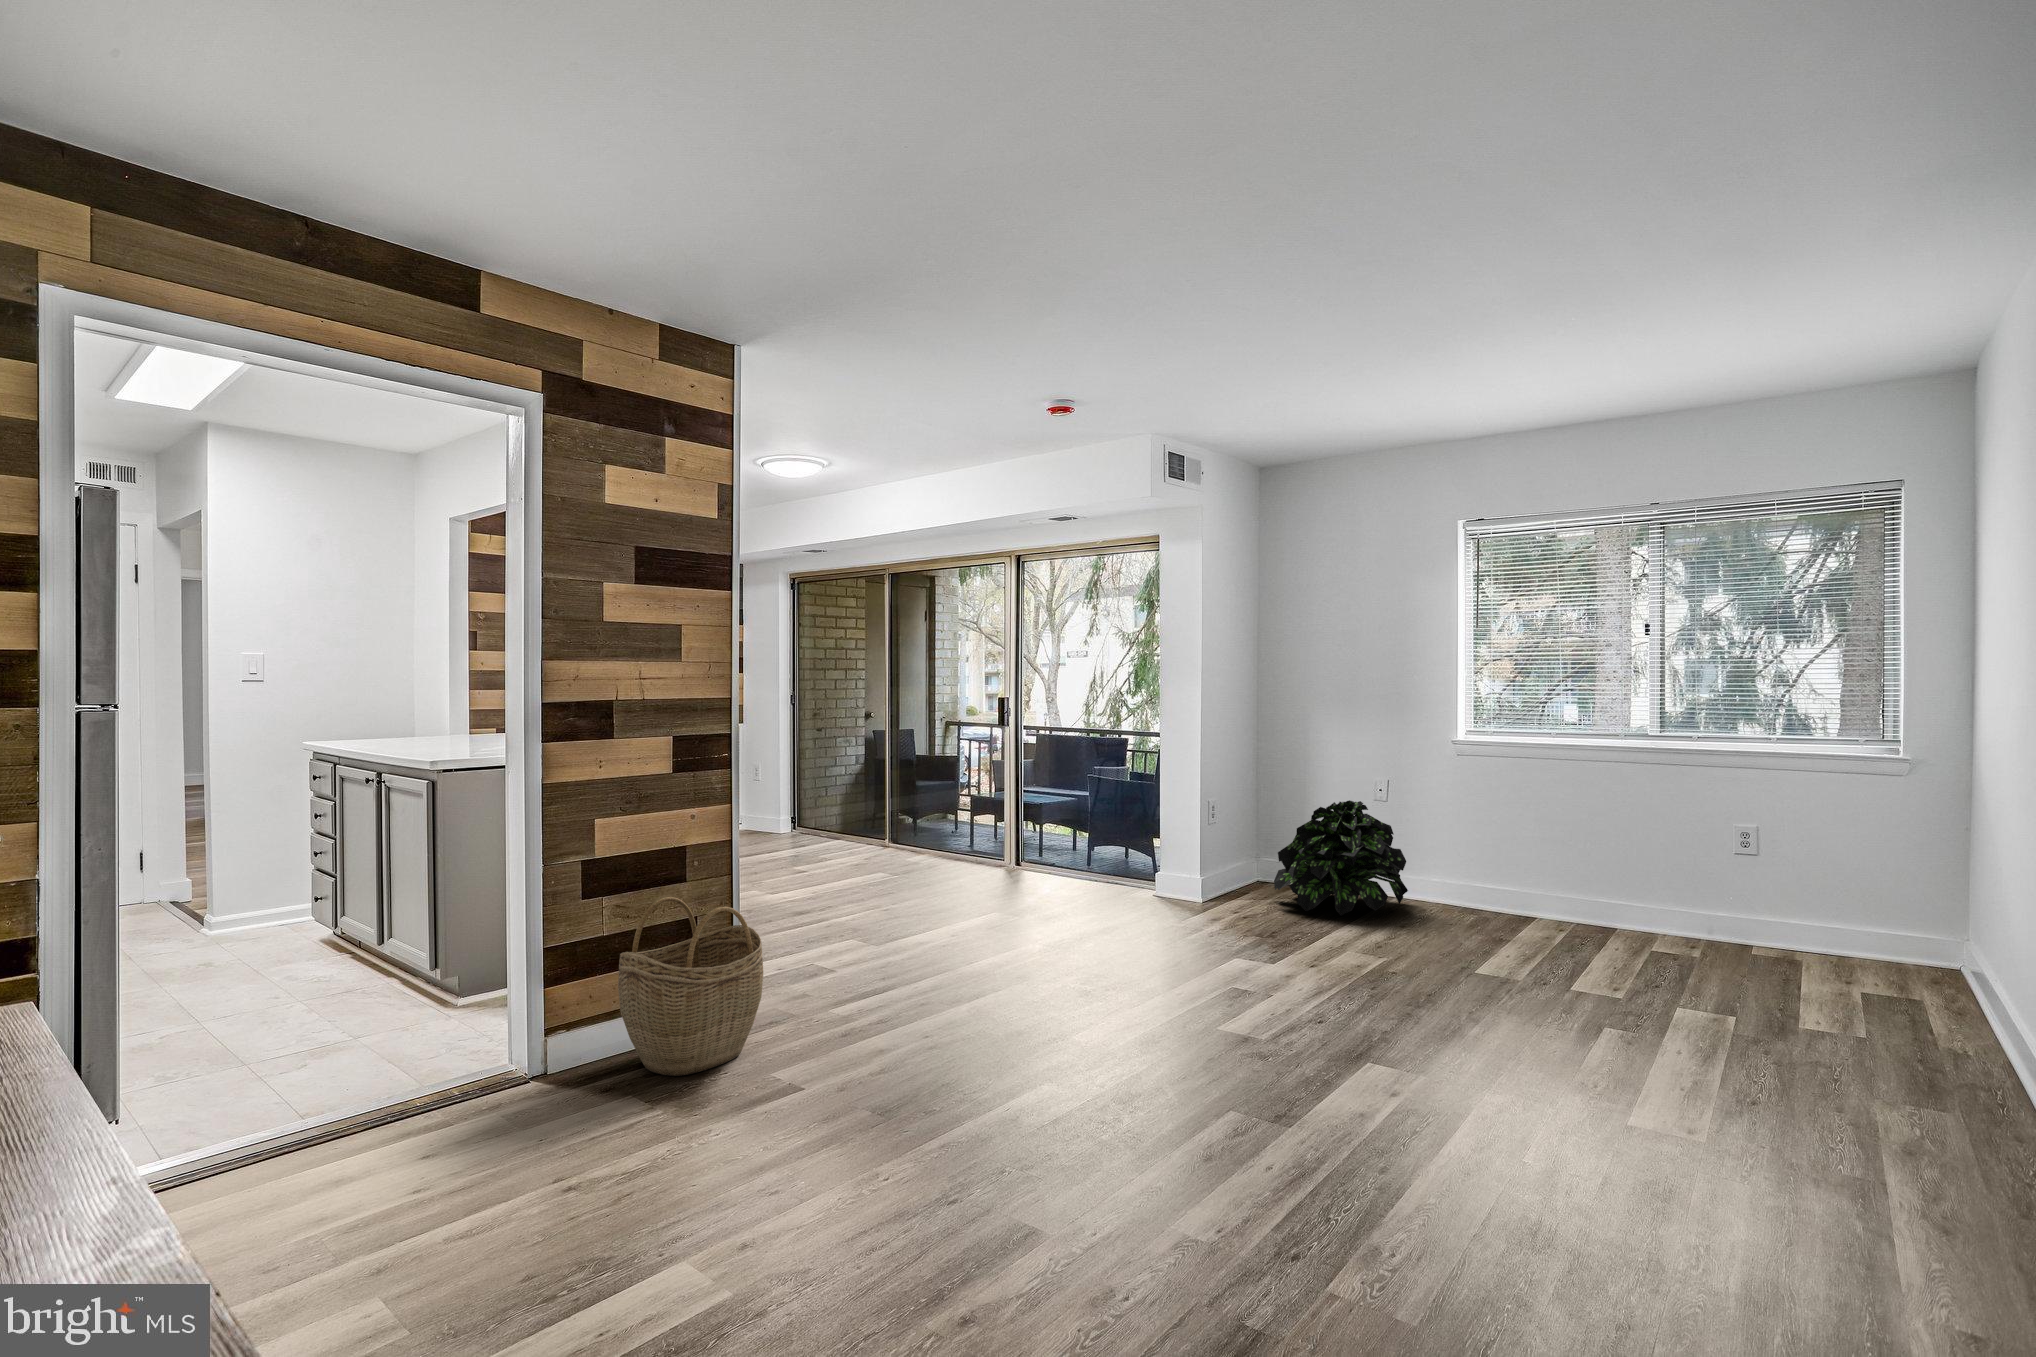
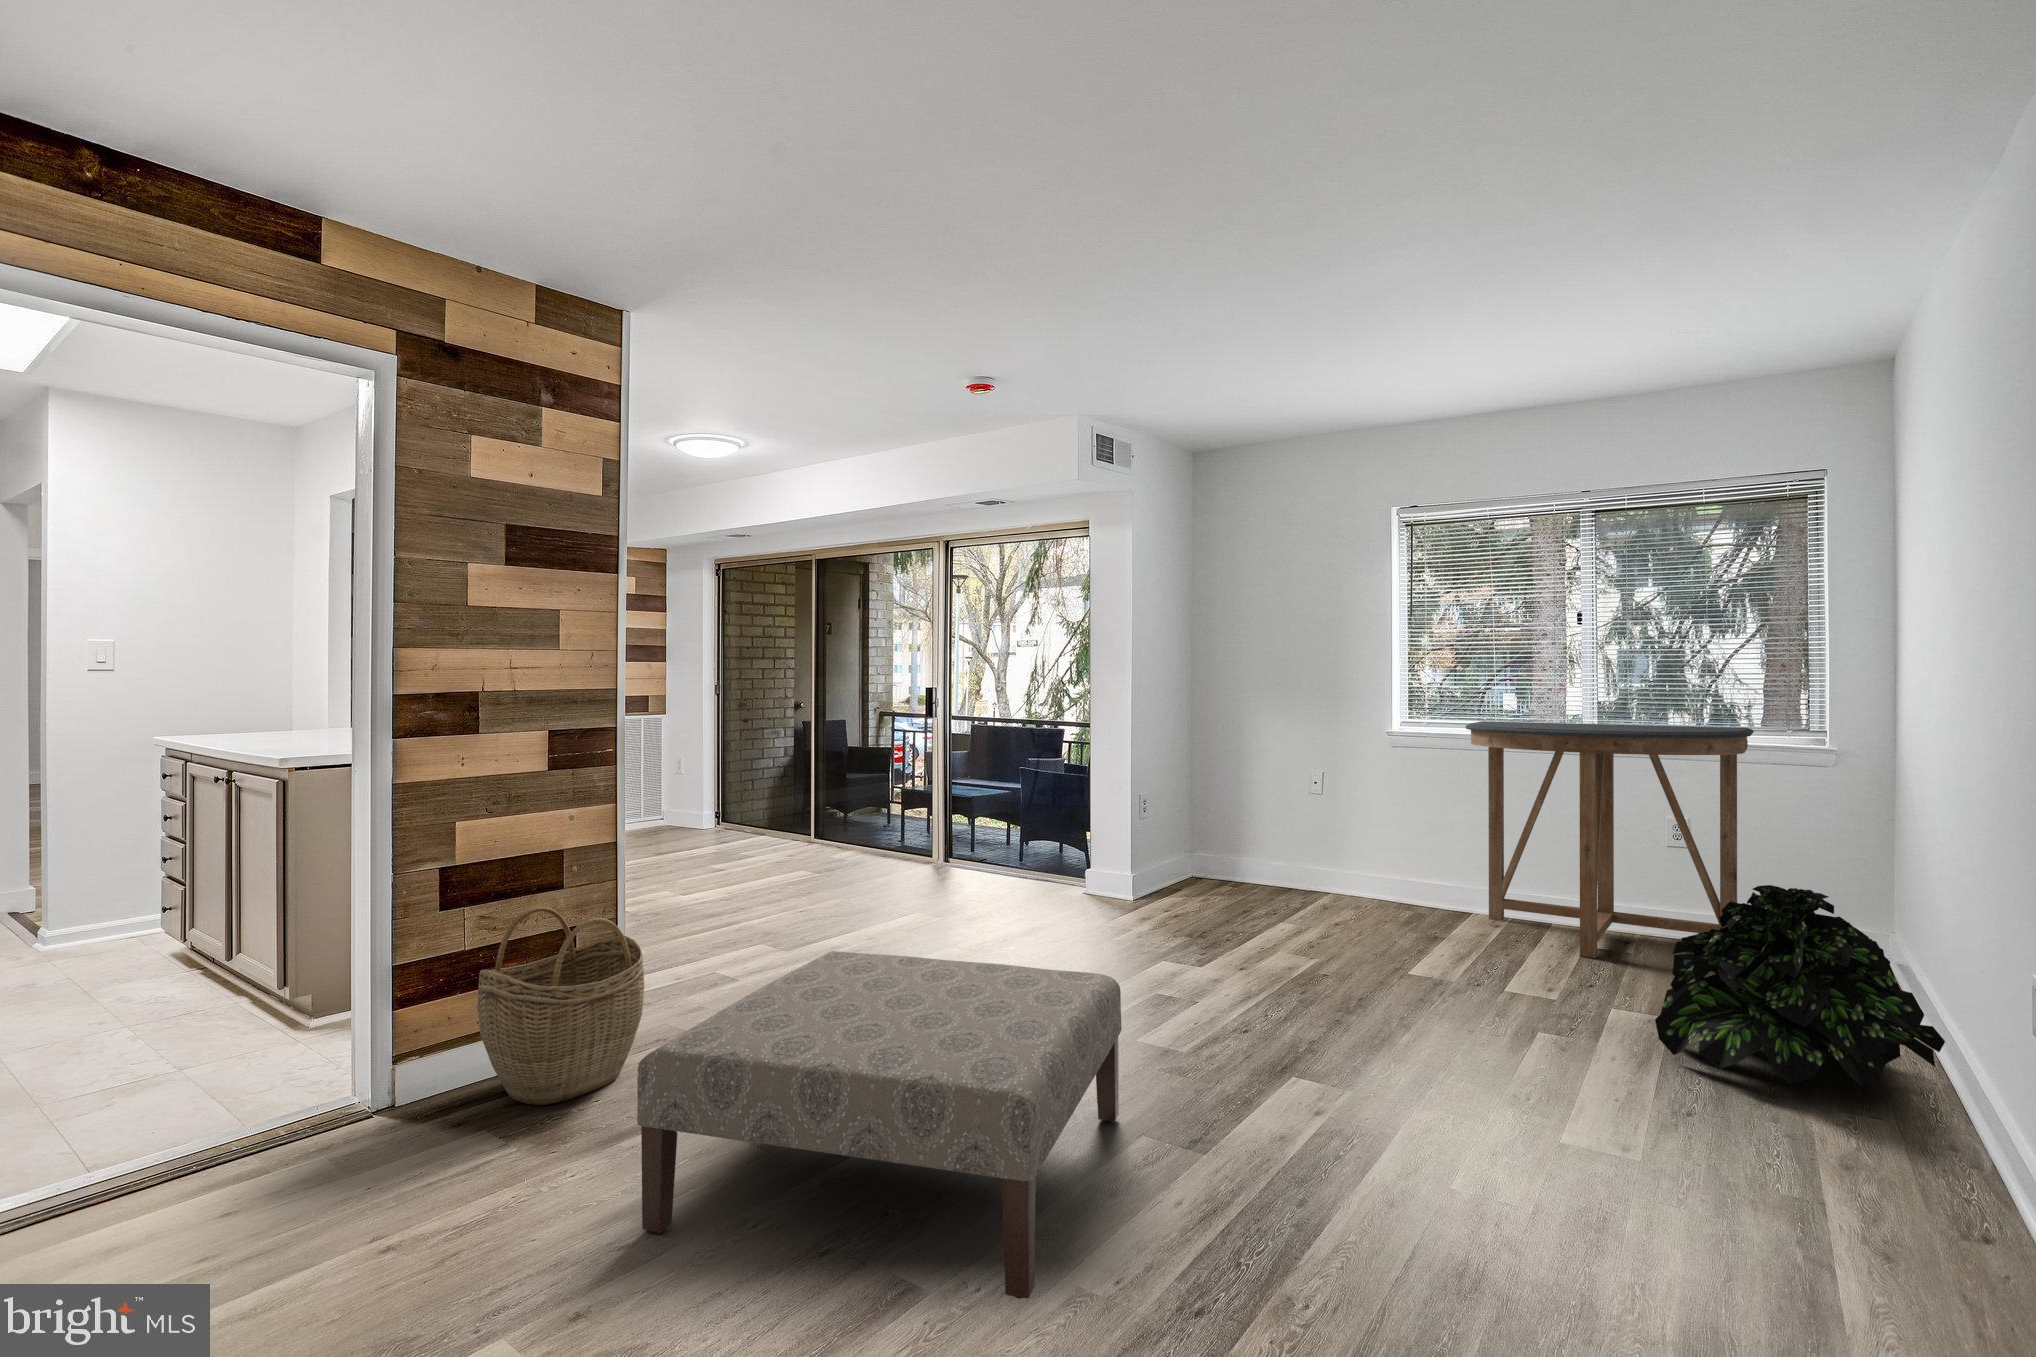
console table: none [1535,729,1825,962] -> present [1466,721,1754,958]
potted plant: present [1274,800,1408,915] -> present [1655,885,1945,1086]
ottoman: none [782,940,1208,1239] -> present [637,951,1122,1298]

